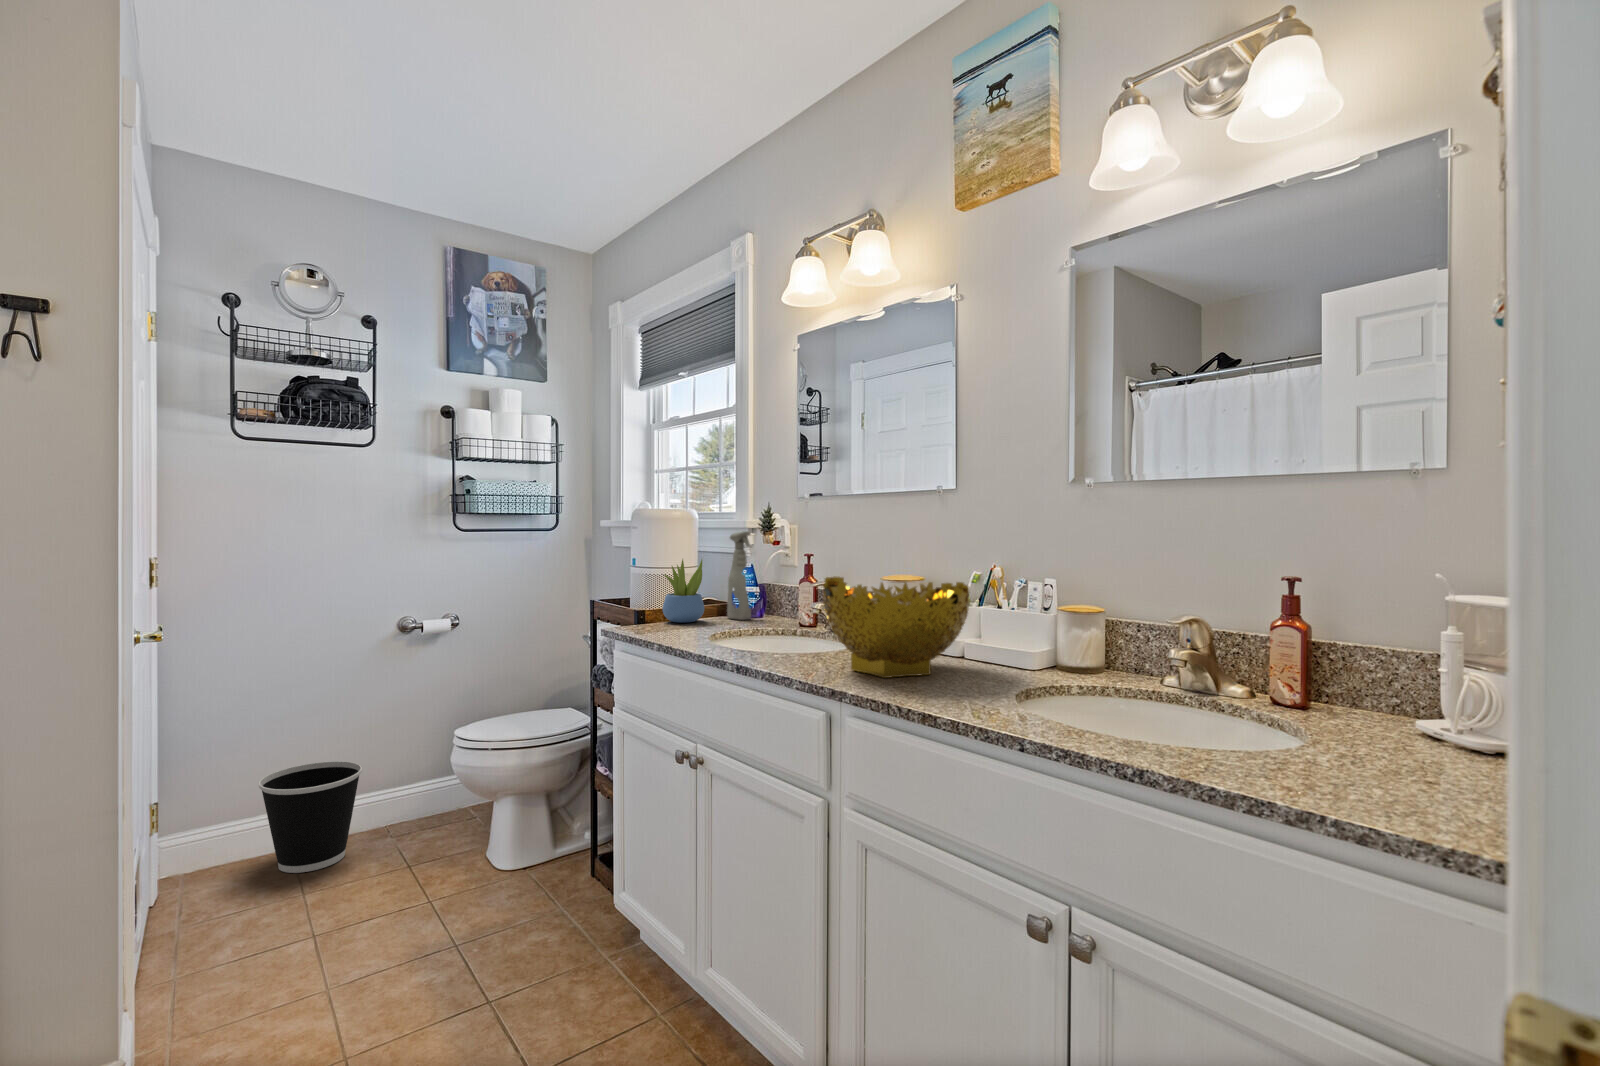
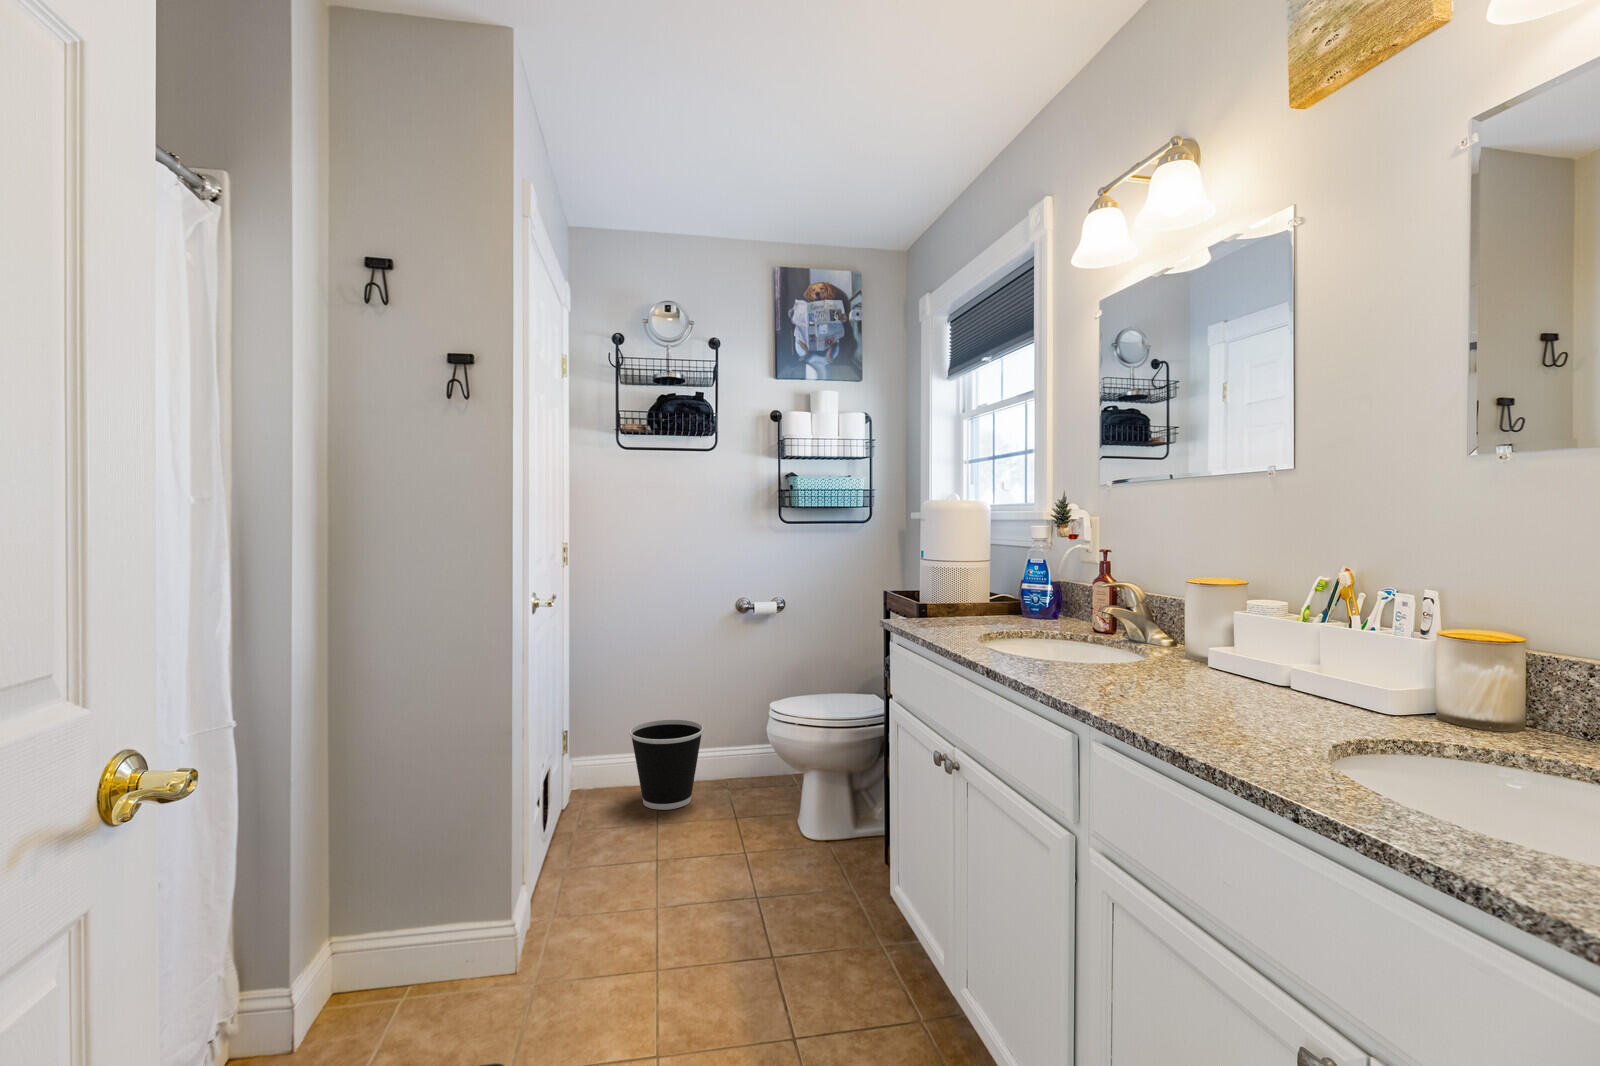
spray bottle: present [727,531,751,620] -> none [1019,524,1045,620]
succulent plant: present [663,559,704,623] -> none [947,552,992,619]
decorative bowl: present [823,576,970,678] -> none [1080,575,1284,703]

